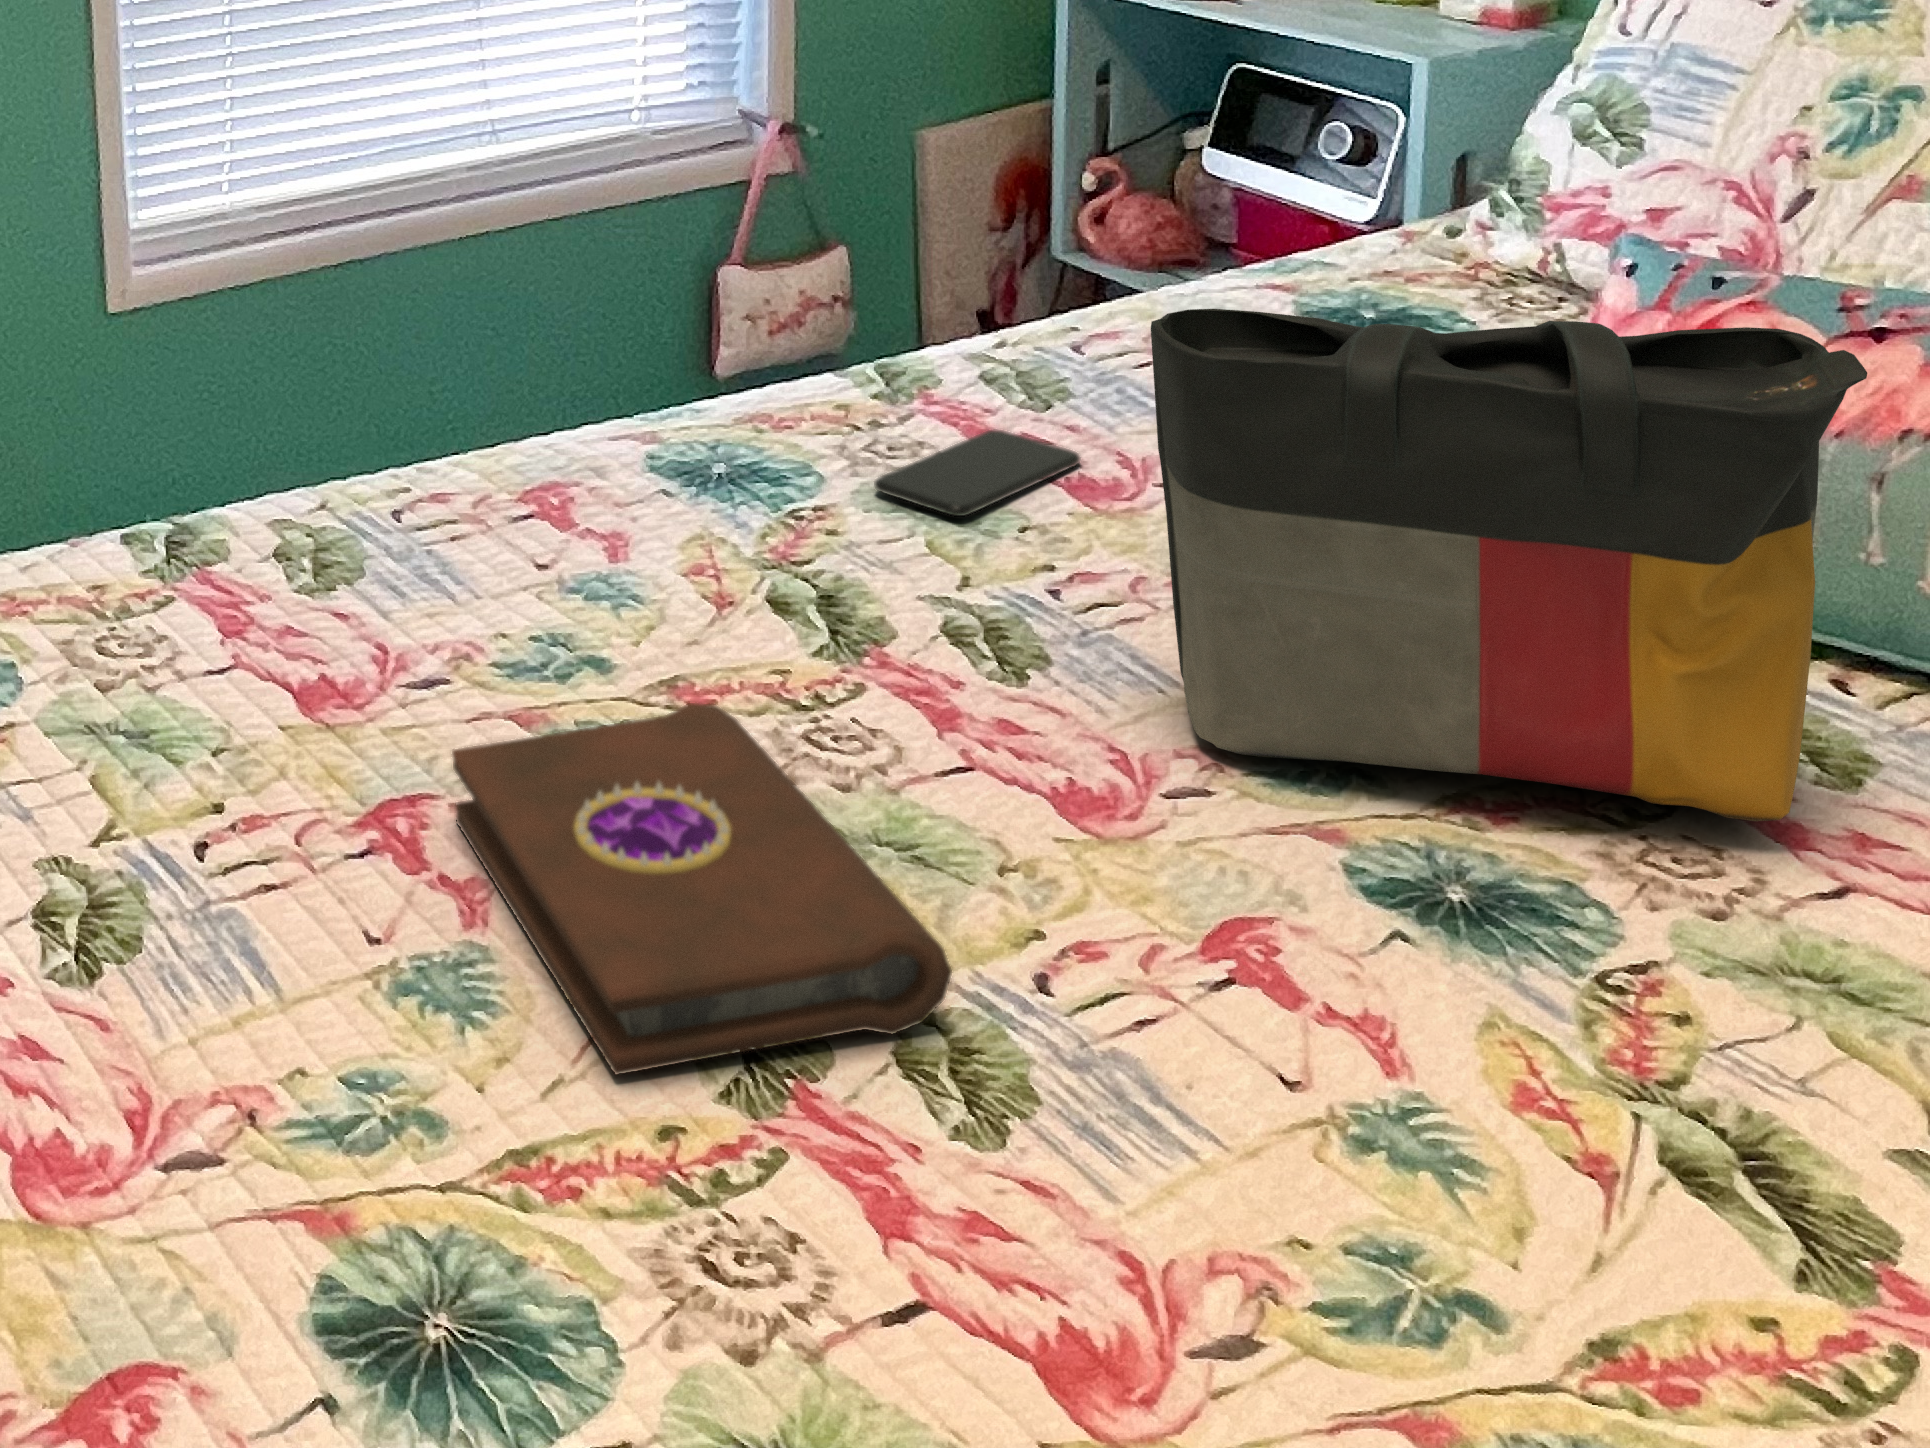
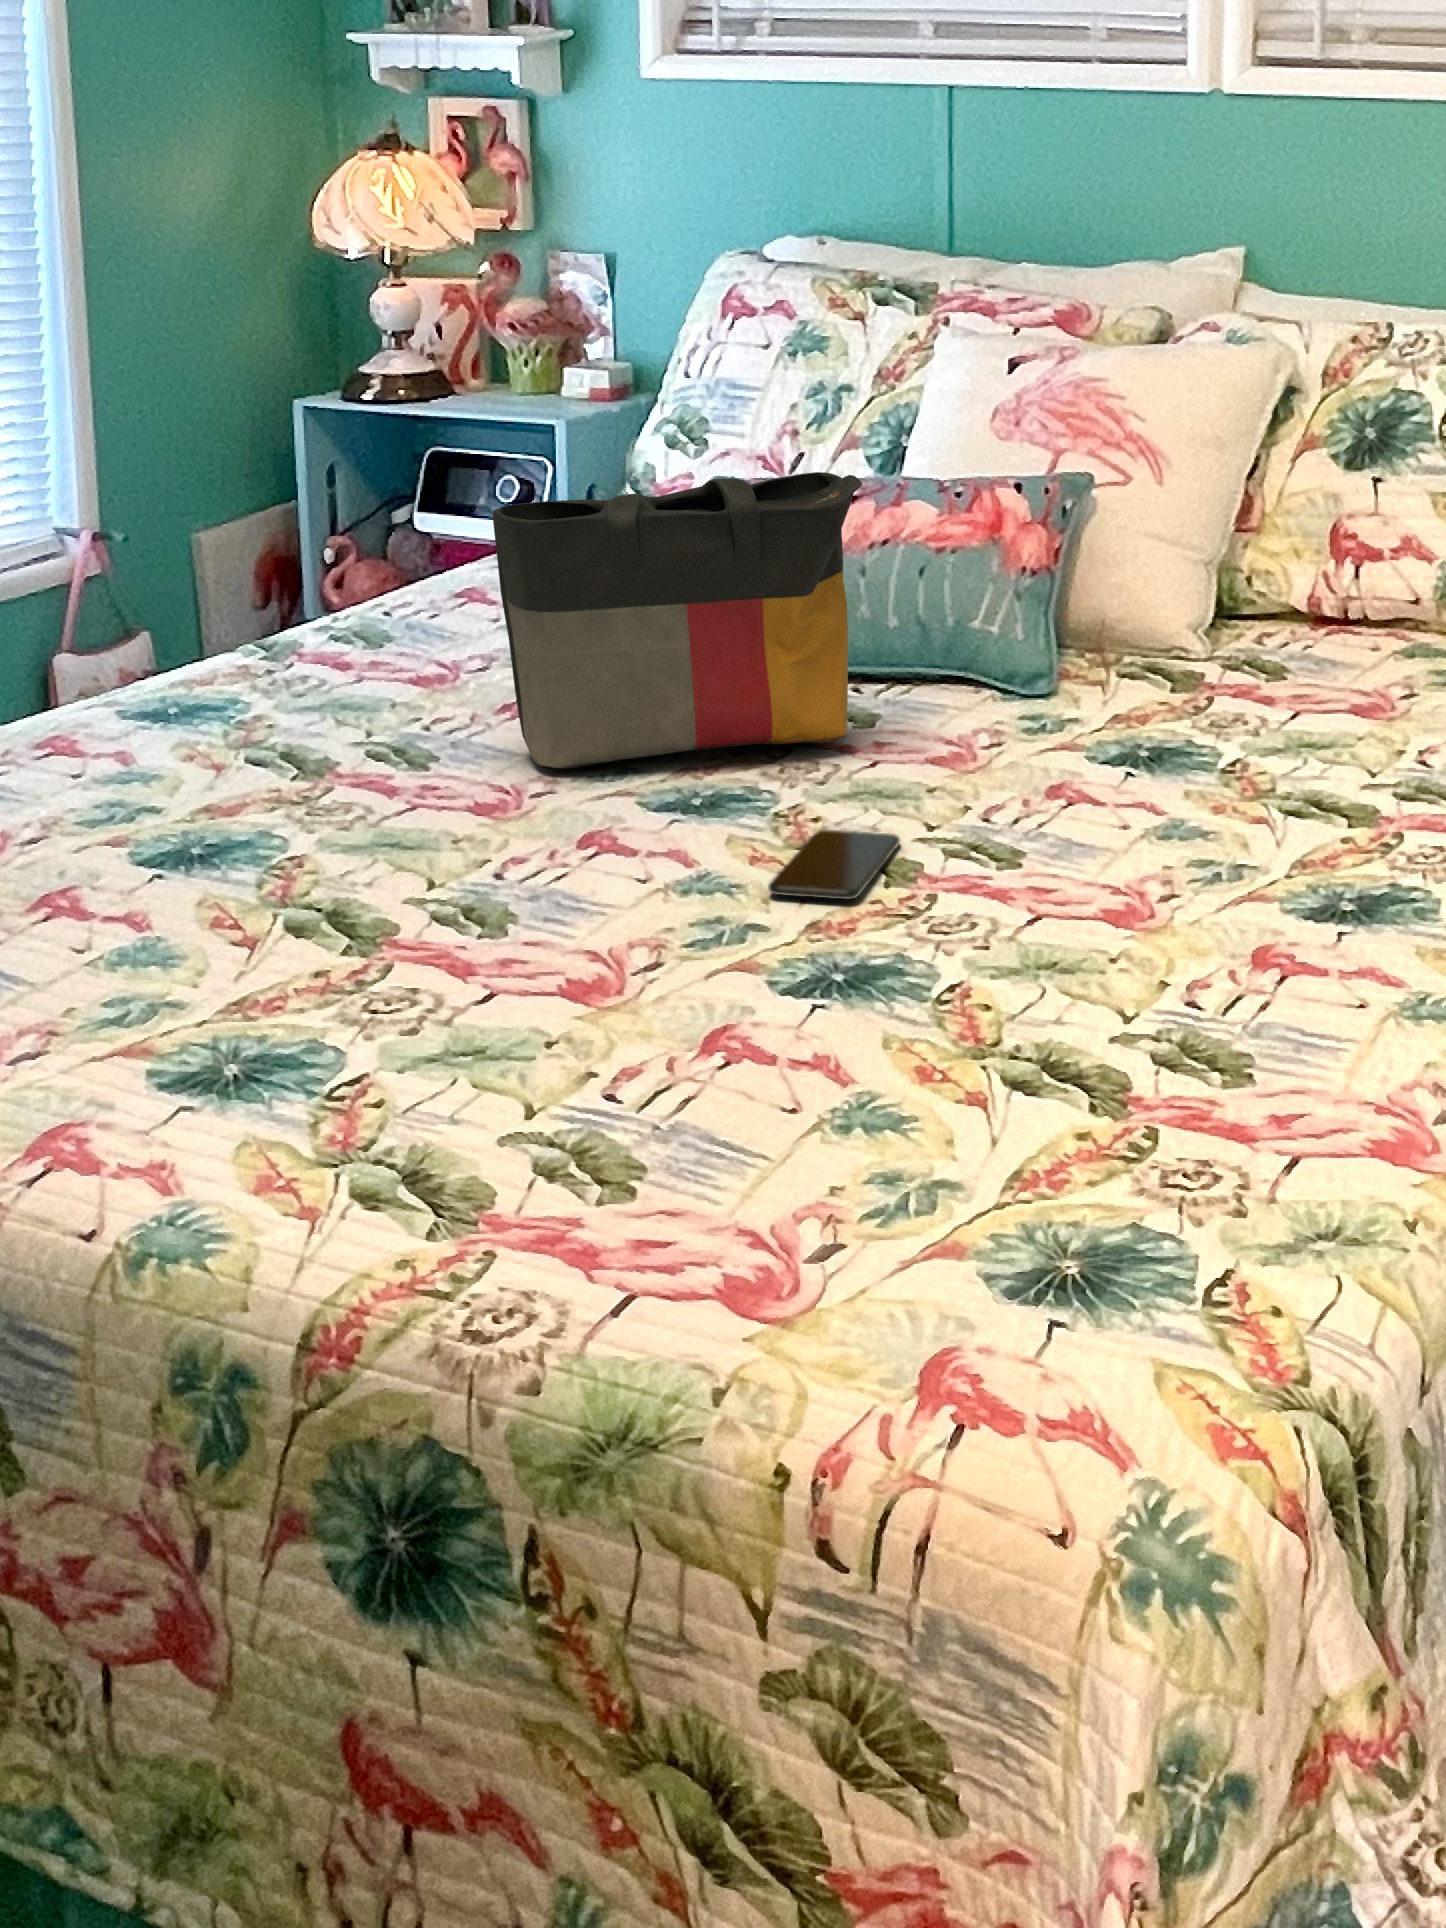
smartphone: present [874,430,1081,516] -> present [768,830,900,899]
book: present [452,703,952,1075] -> none [89,787,454,962]

